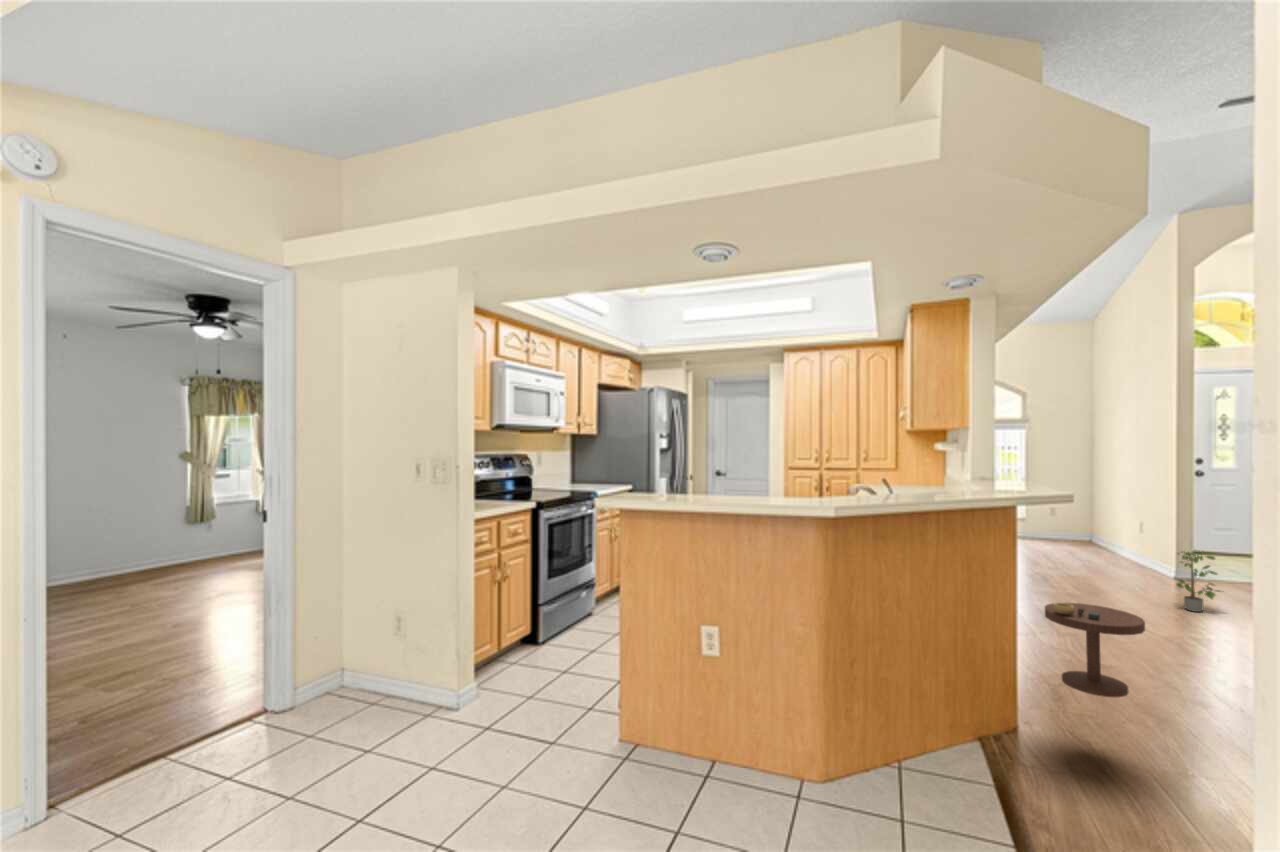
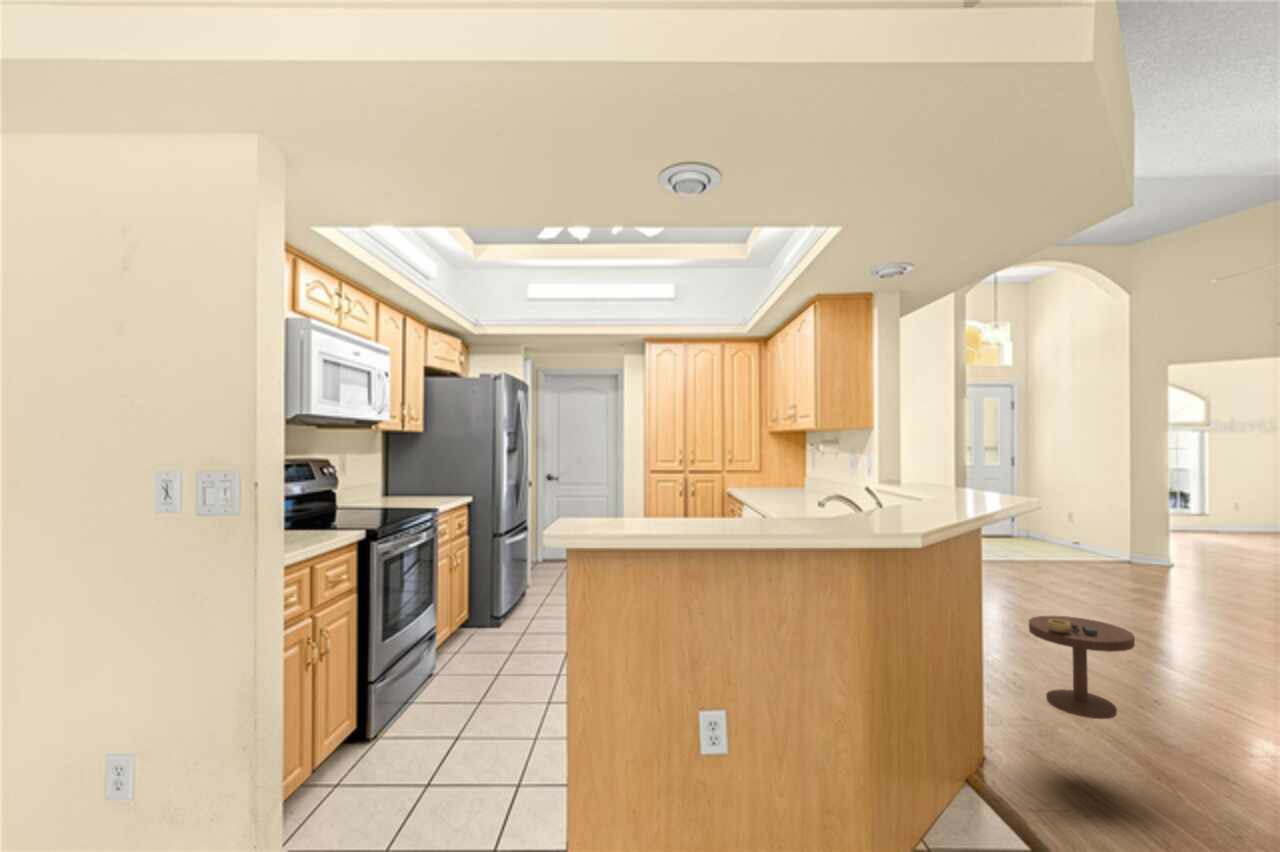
potted plant: present [1177,552,1220,612] -> none [1001,539,1041,597]

